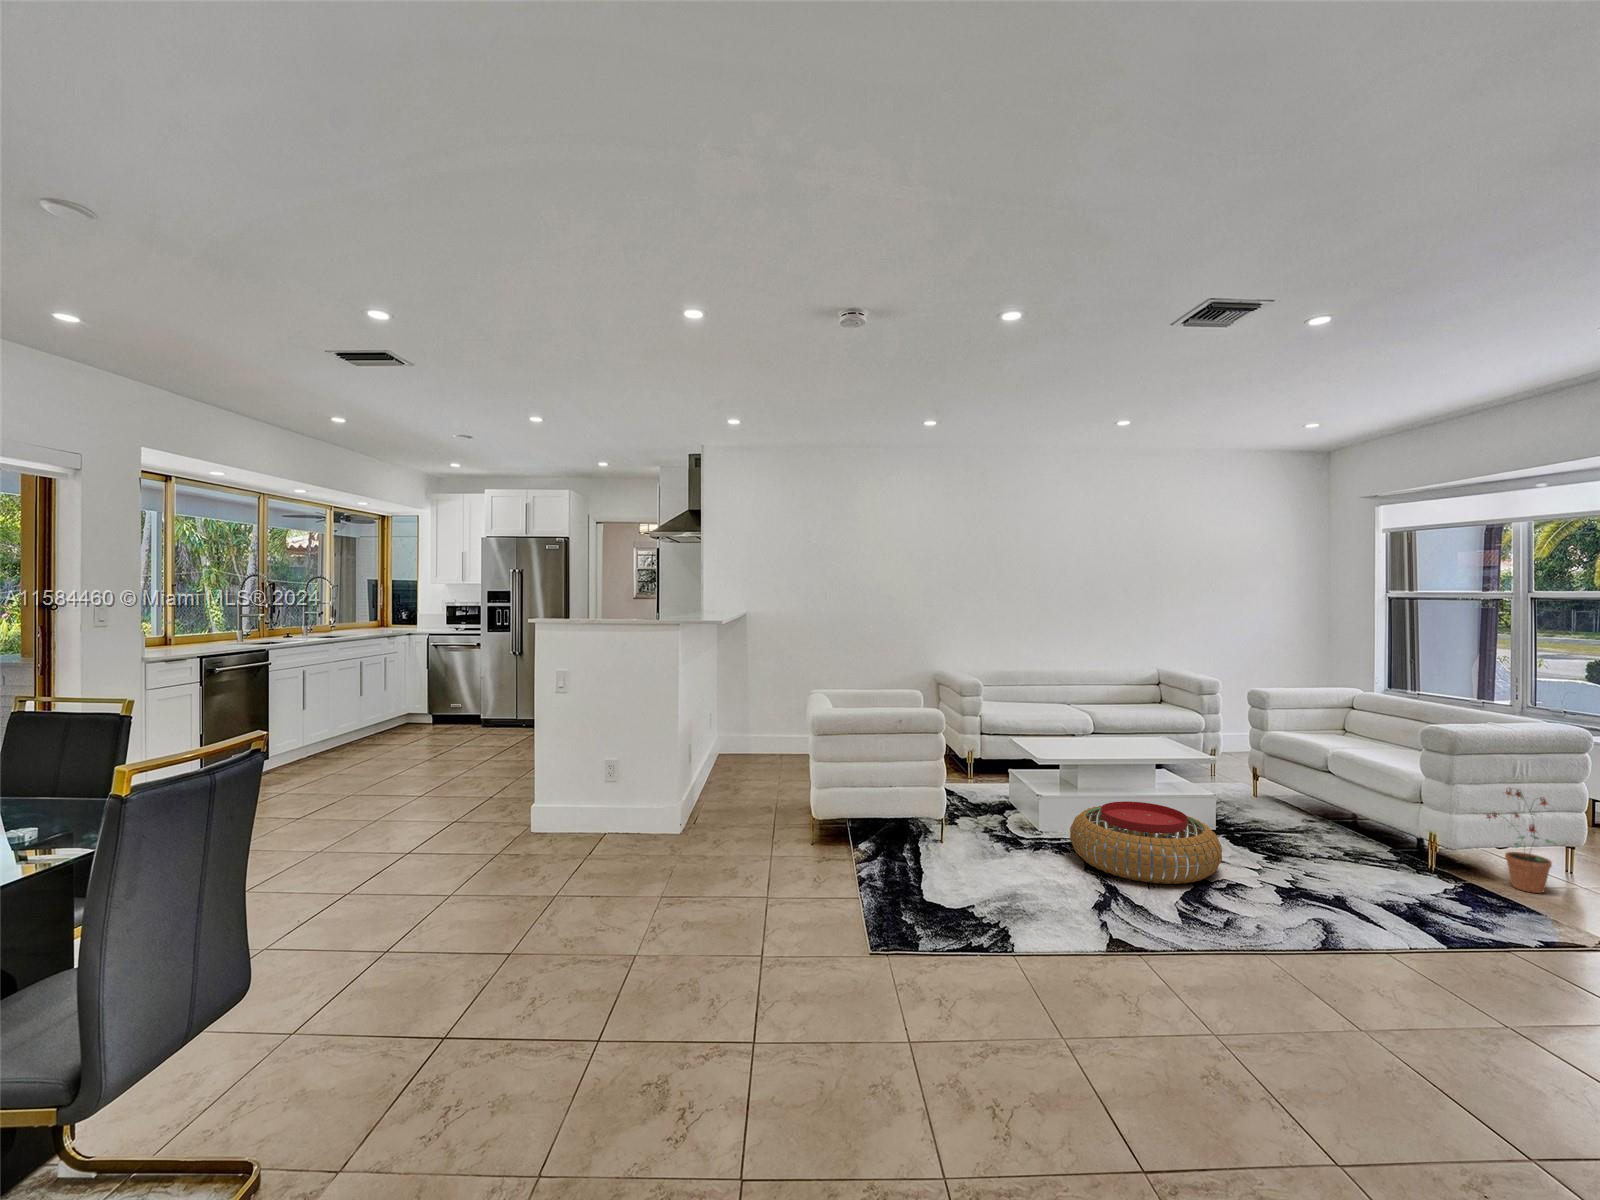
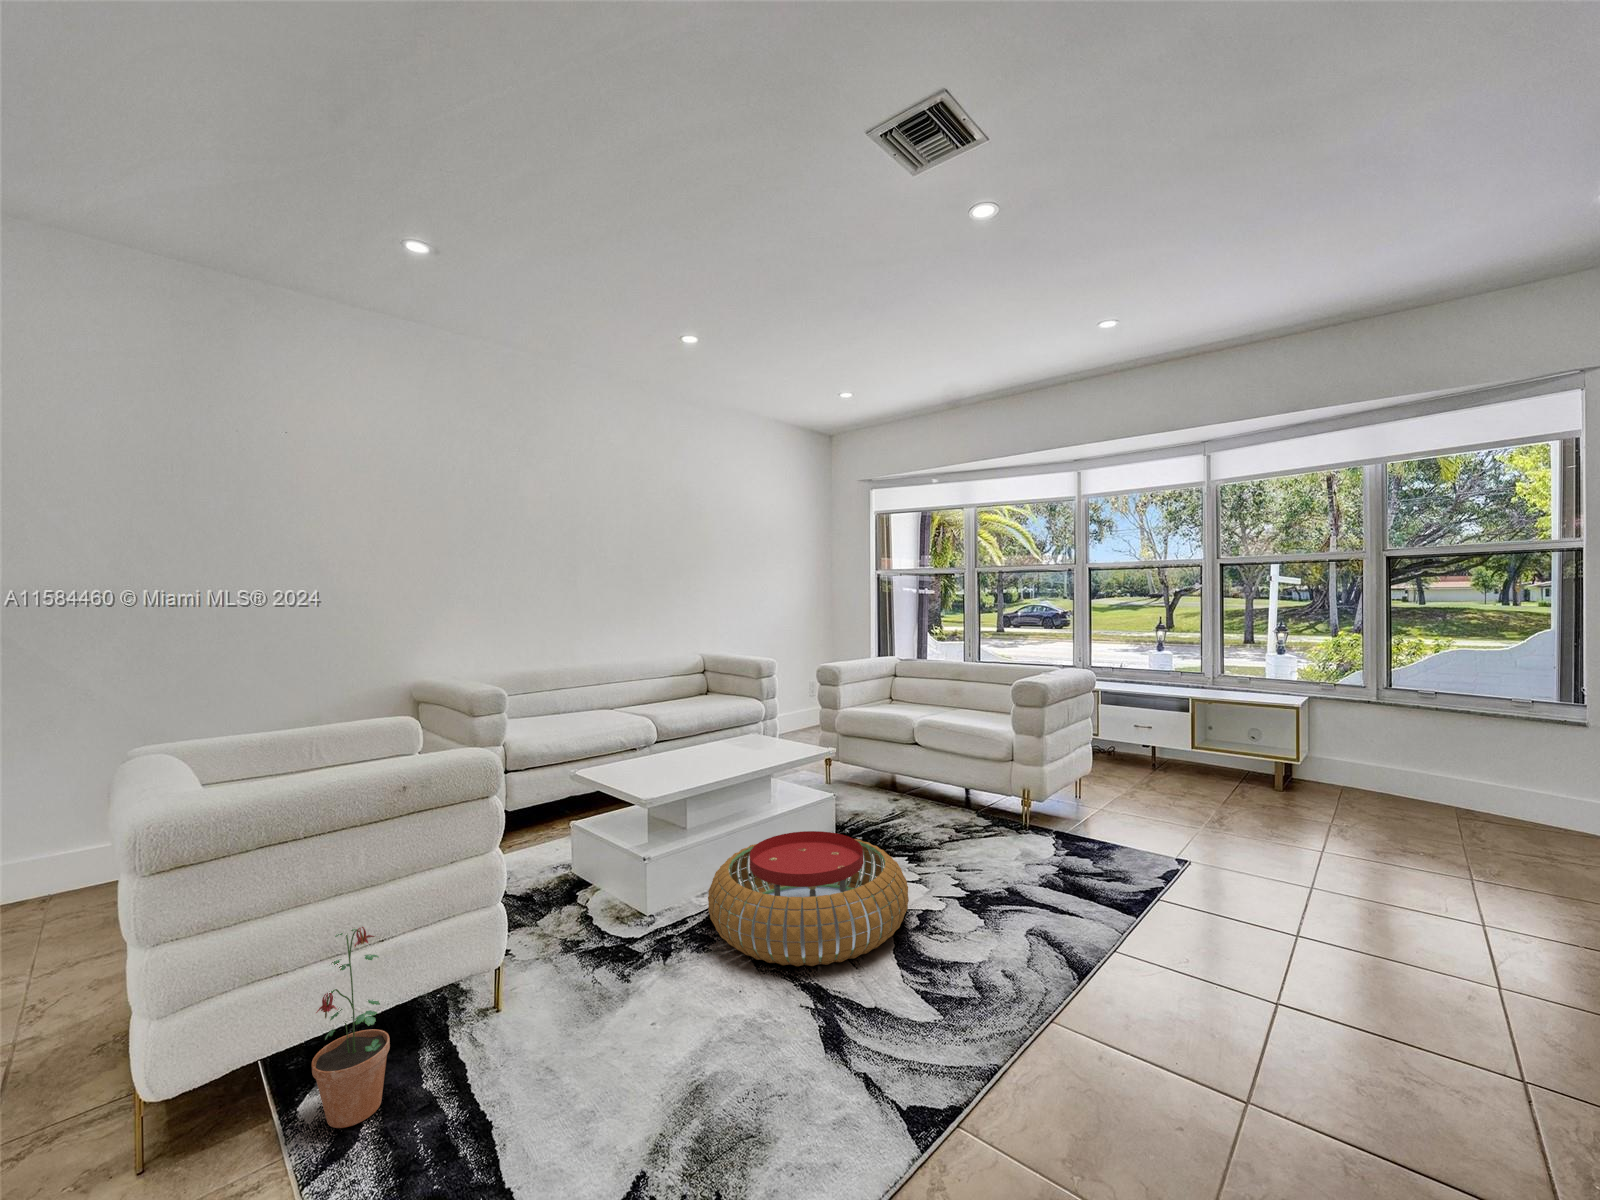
potted plant: present [1487,788,1555,893] -> present [312,927,390,1128]

